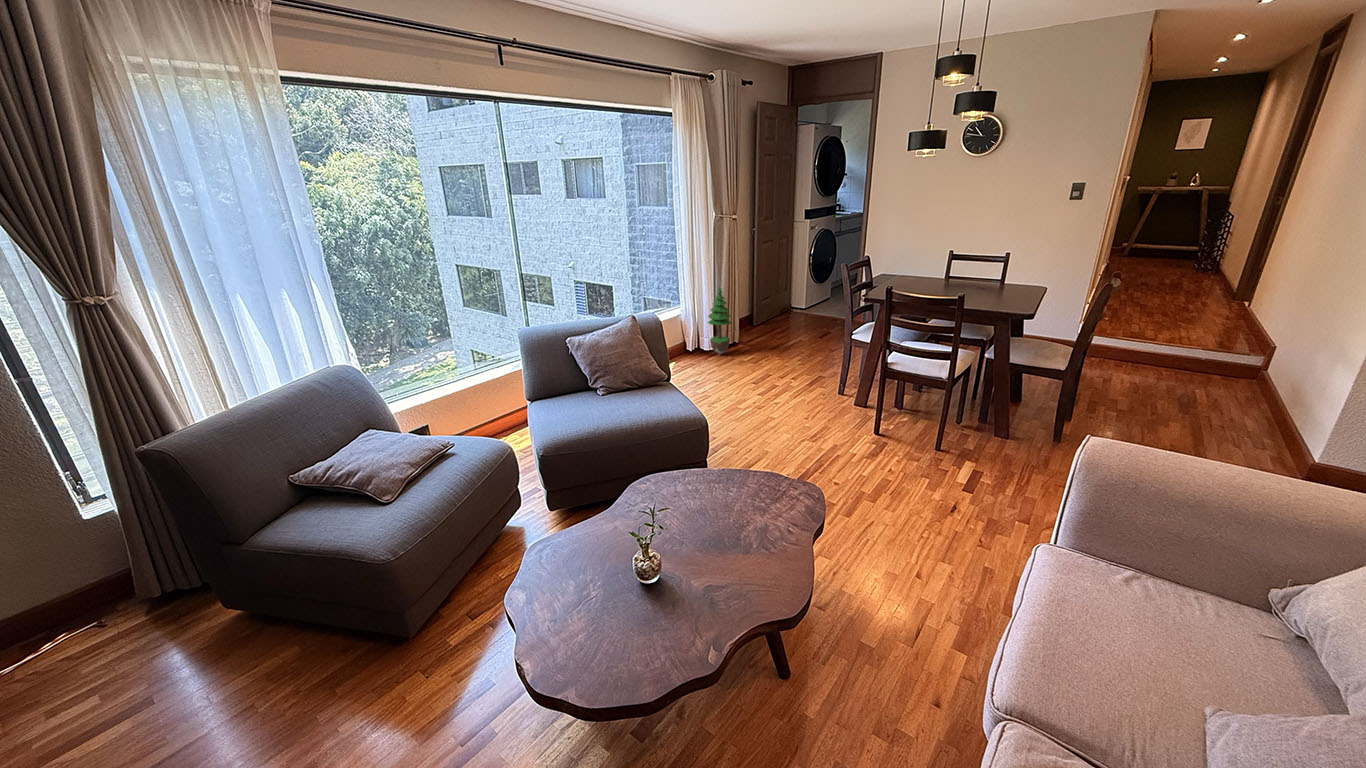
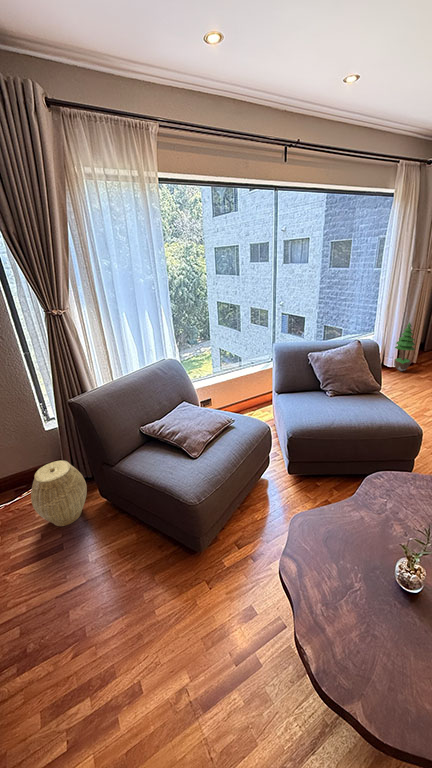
woven basket: none [68,557,193,673] -> present [31,460,87,526]

